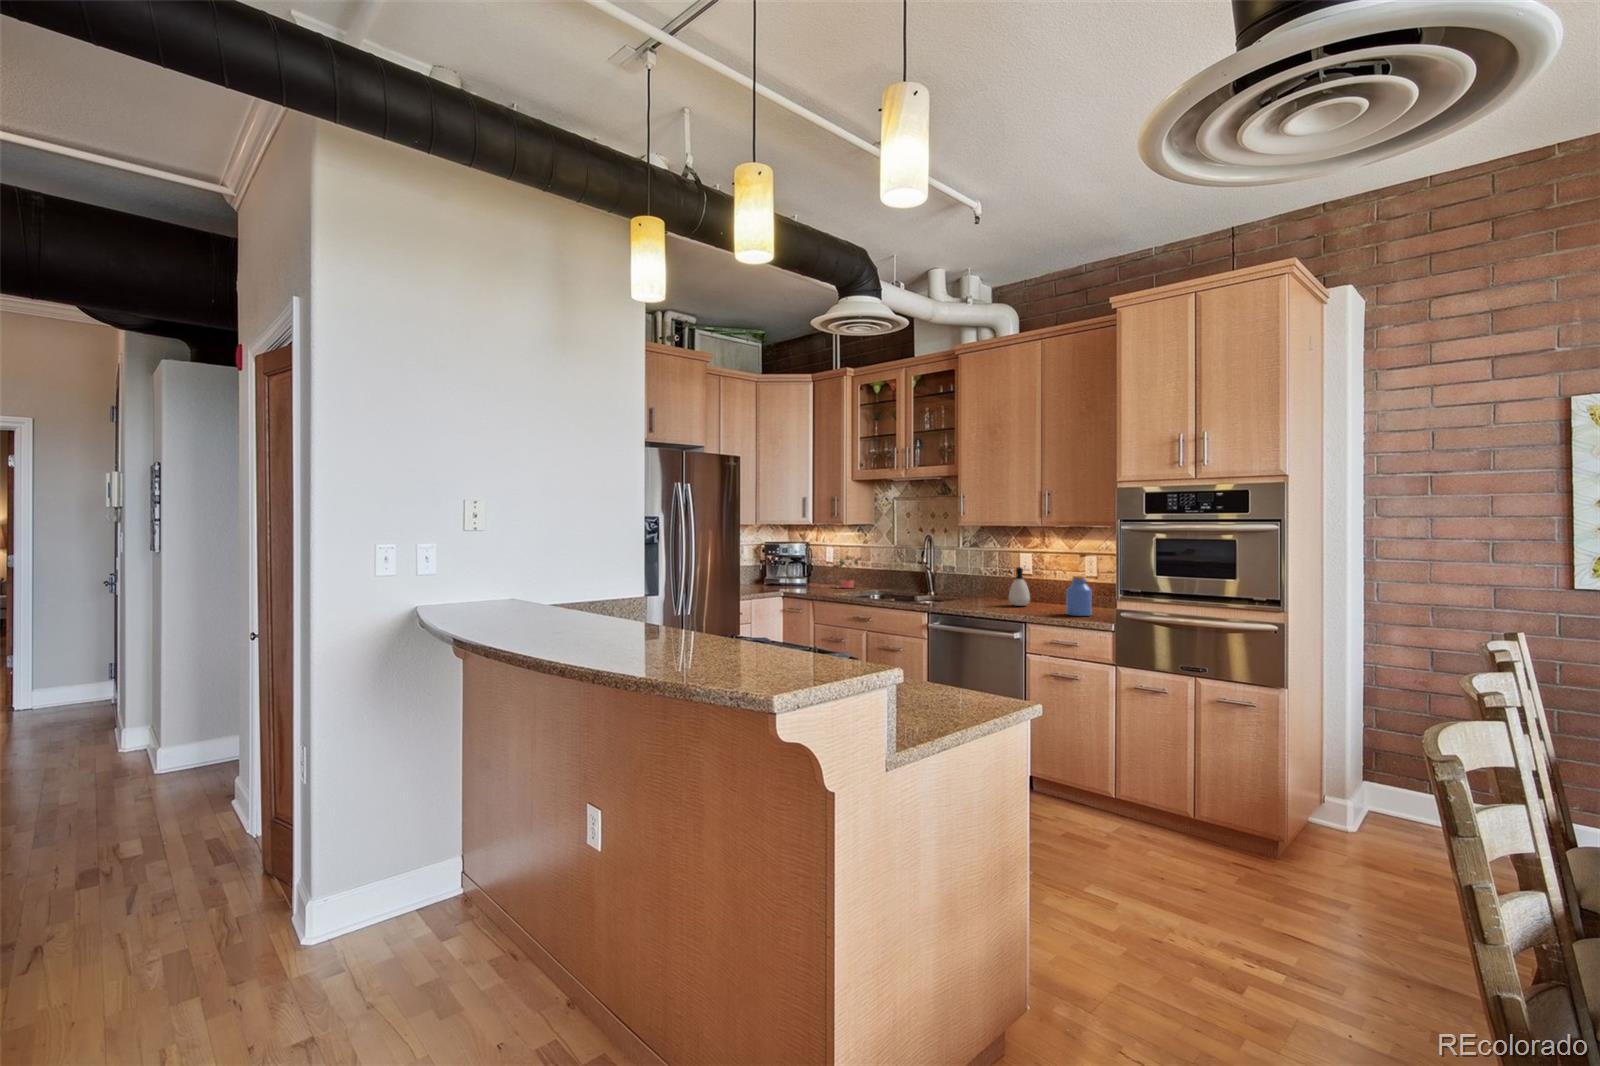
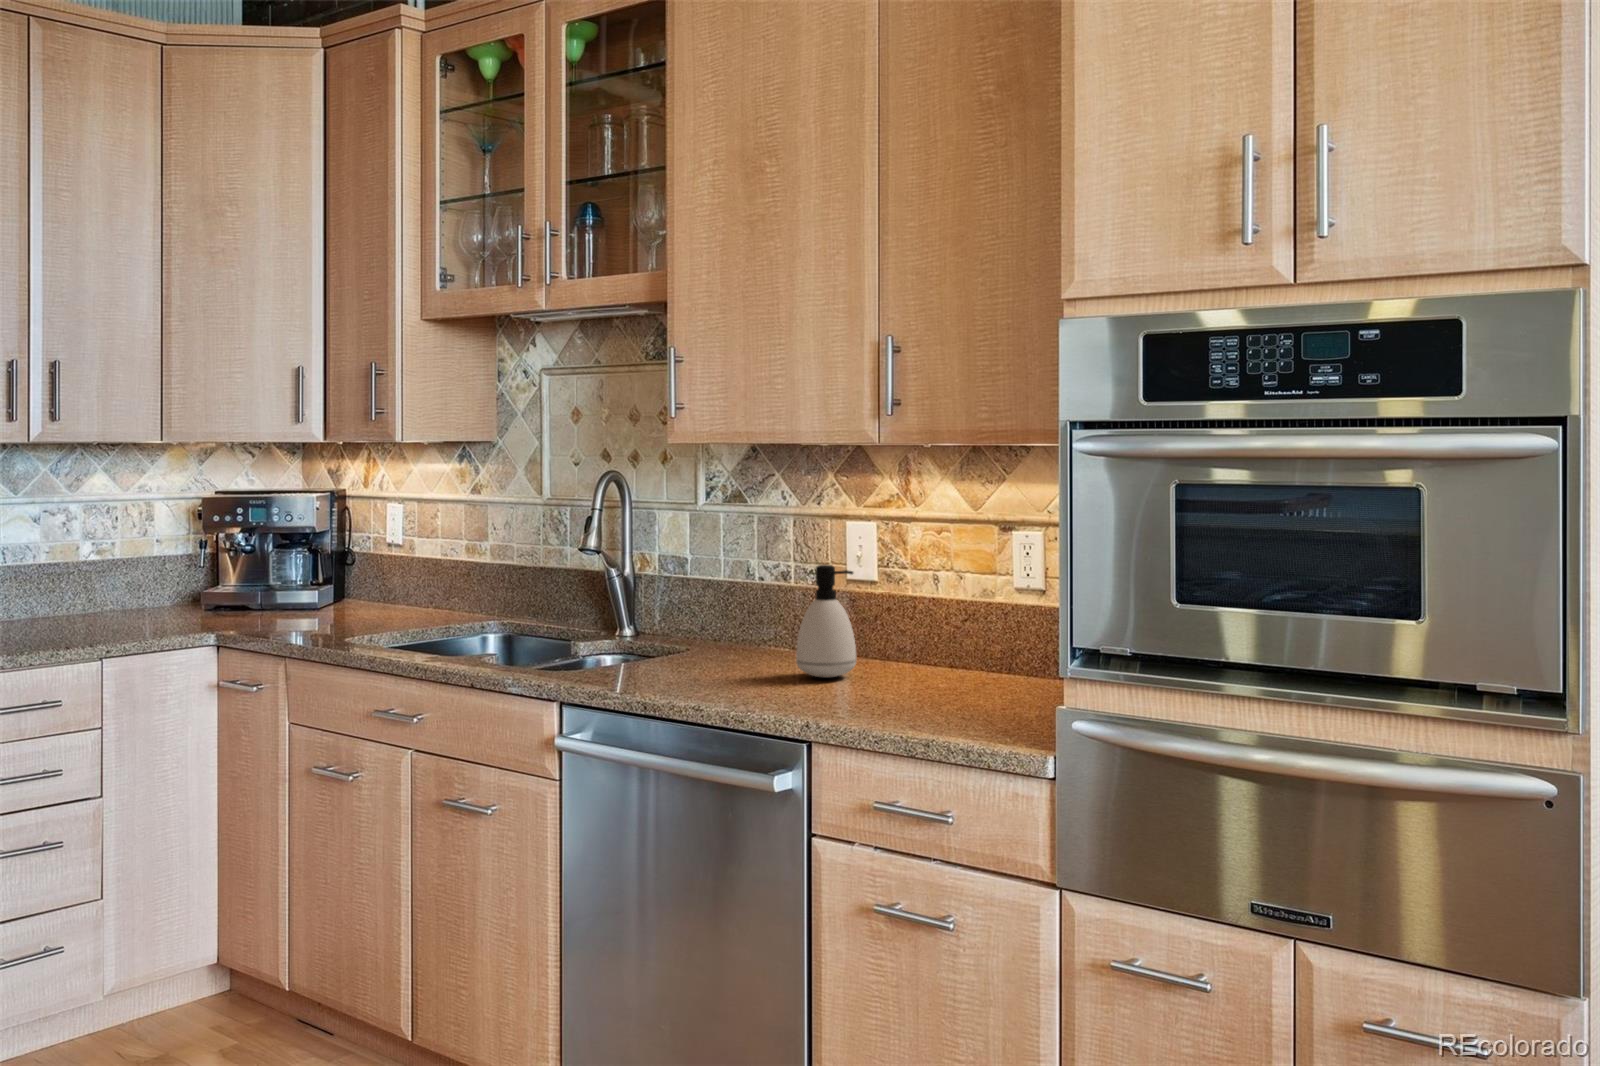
potted plant: present [826,556,861,588] -> none [360,526,462,618]
jar: present [1066,576,1092,616] -> none [935,596,1009,719]

